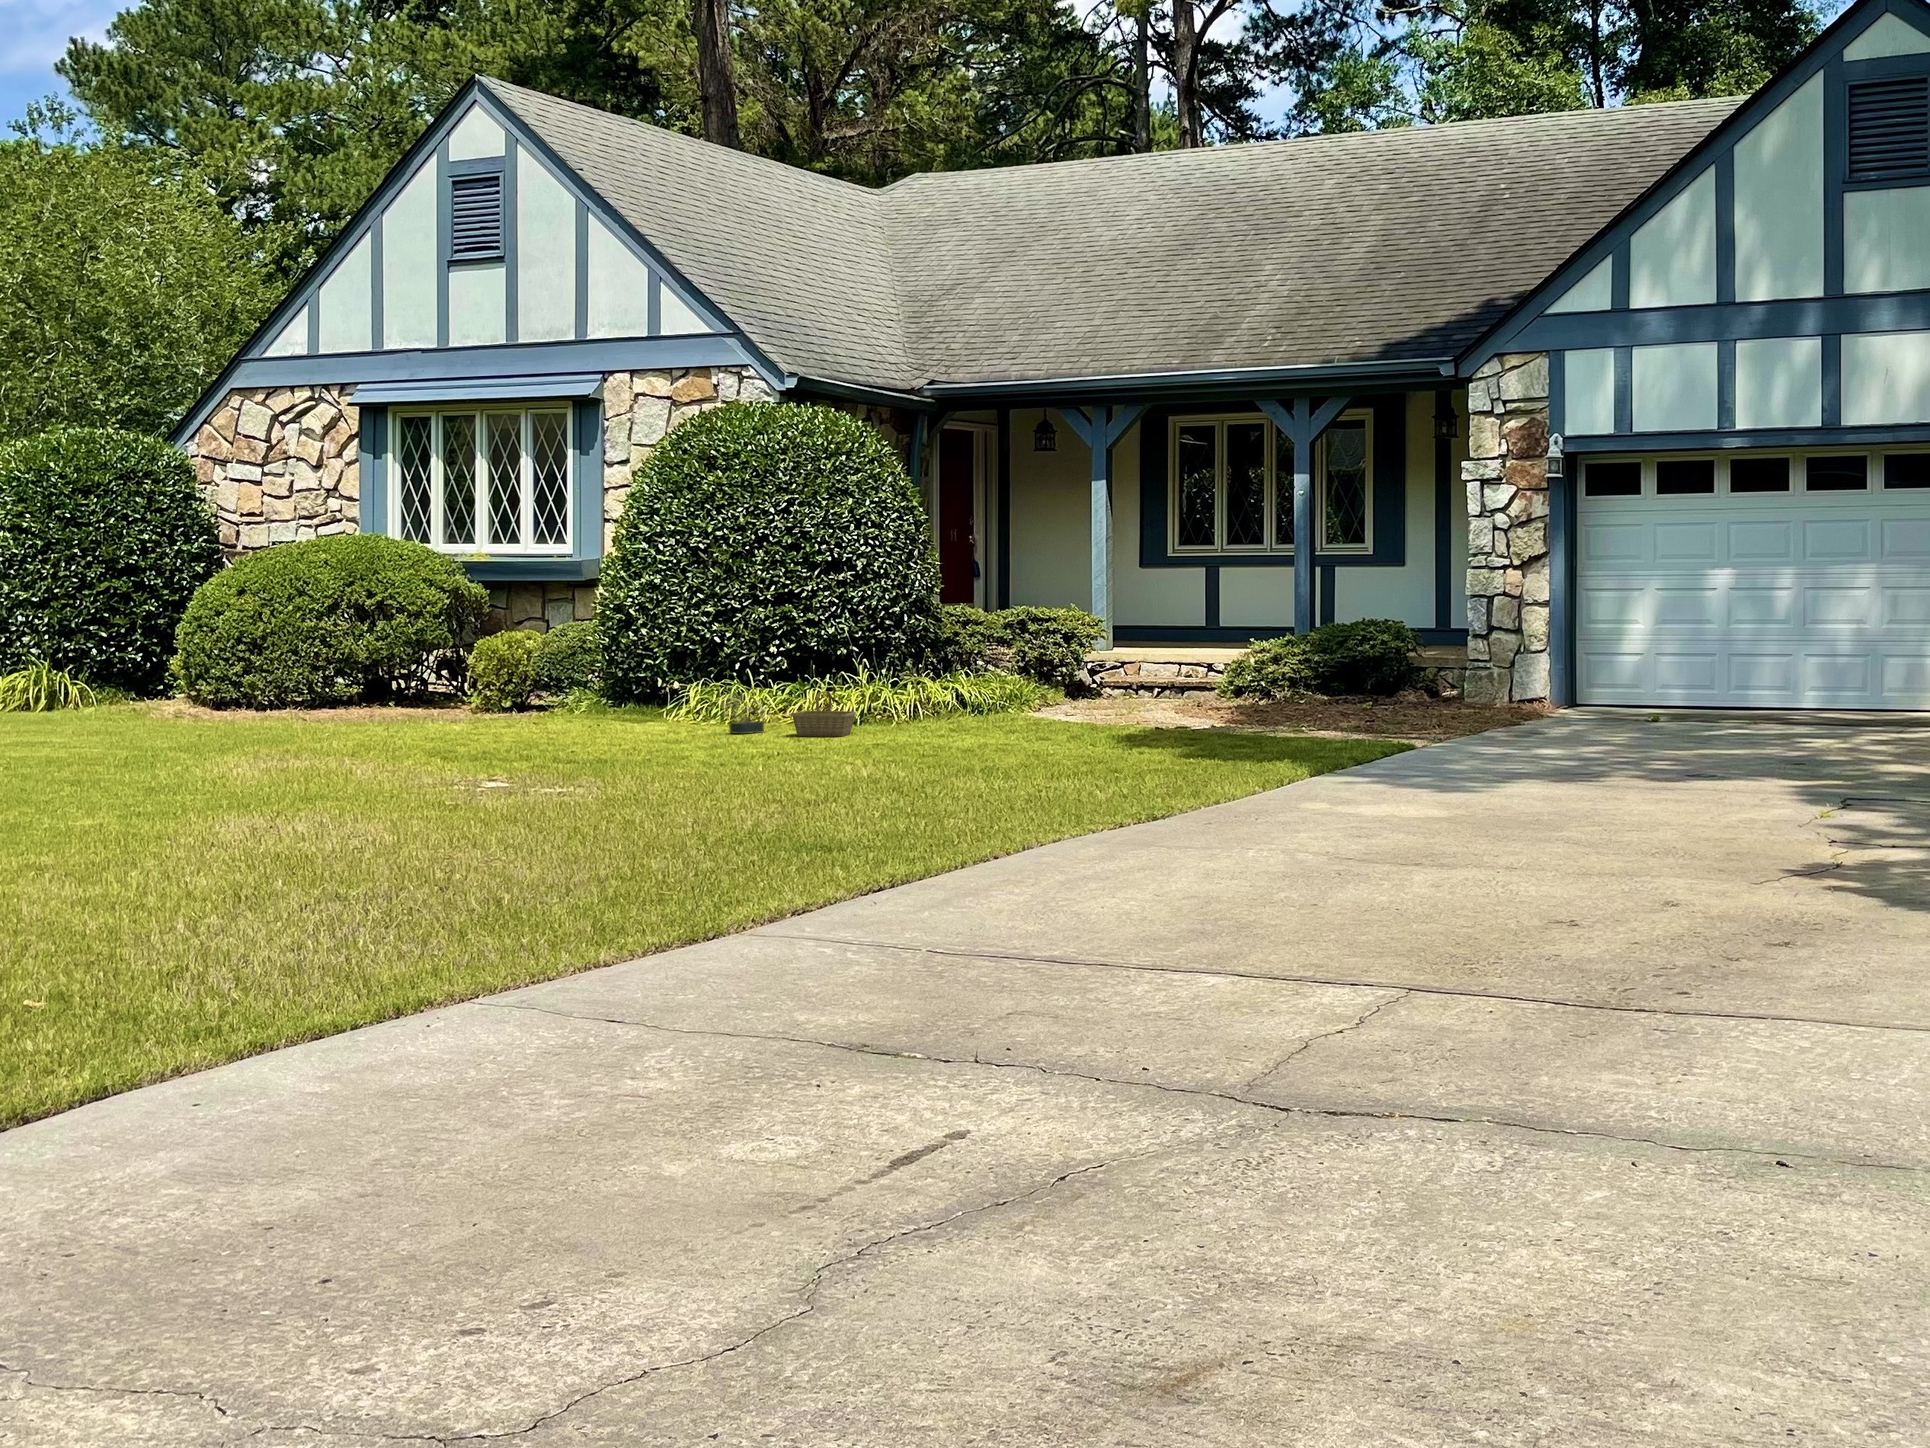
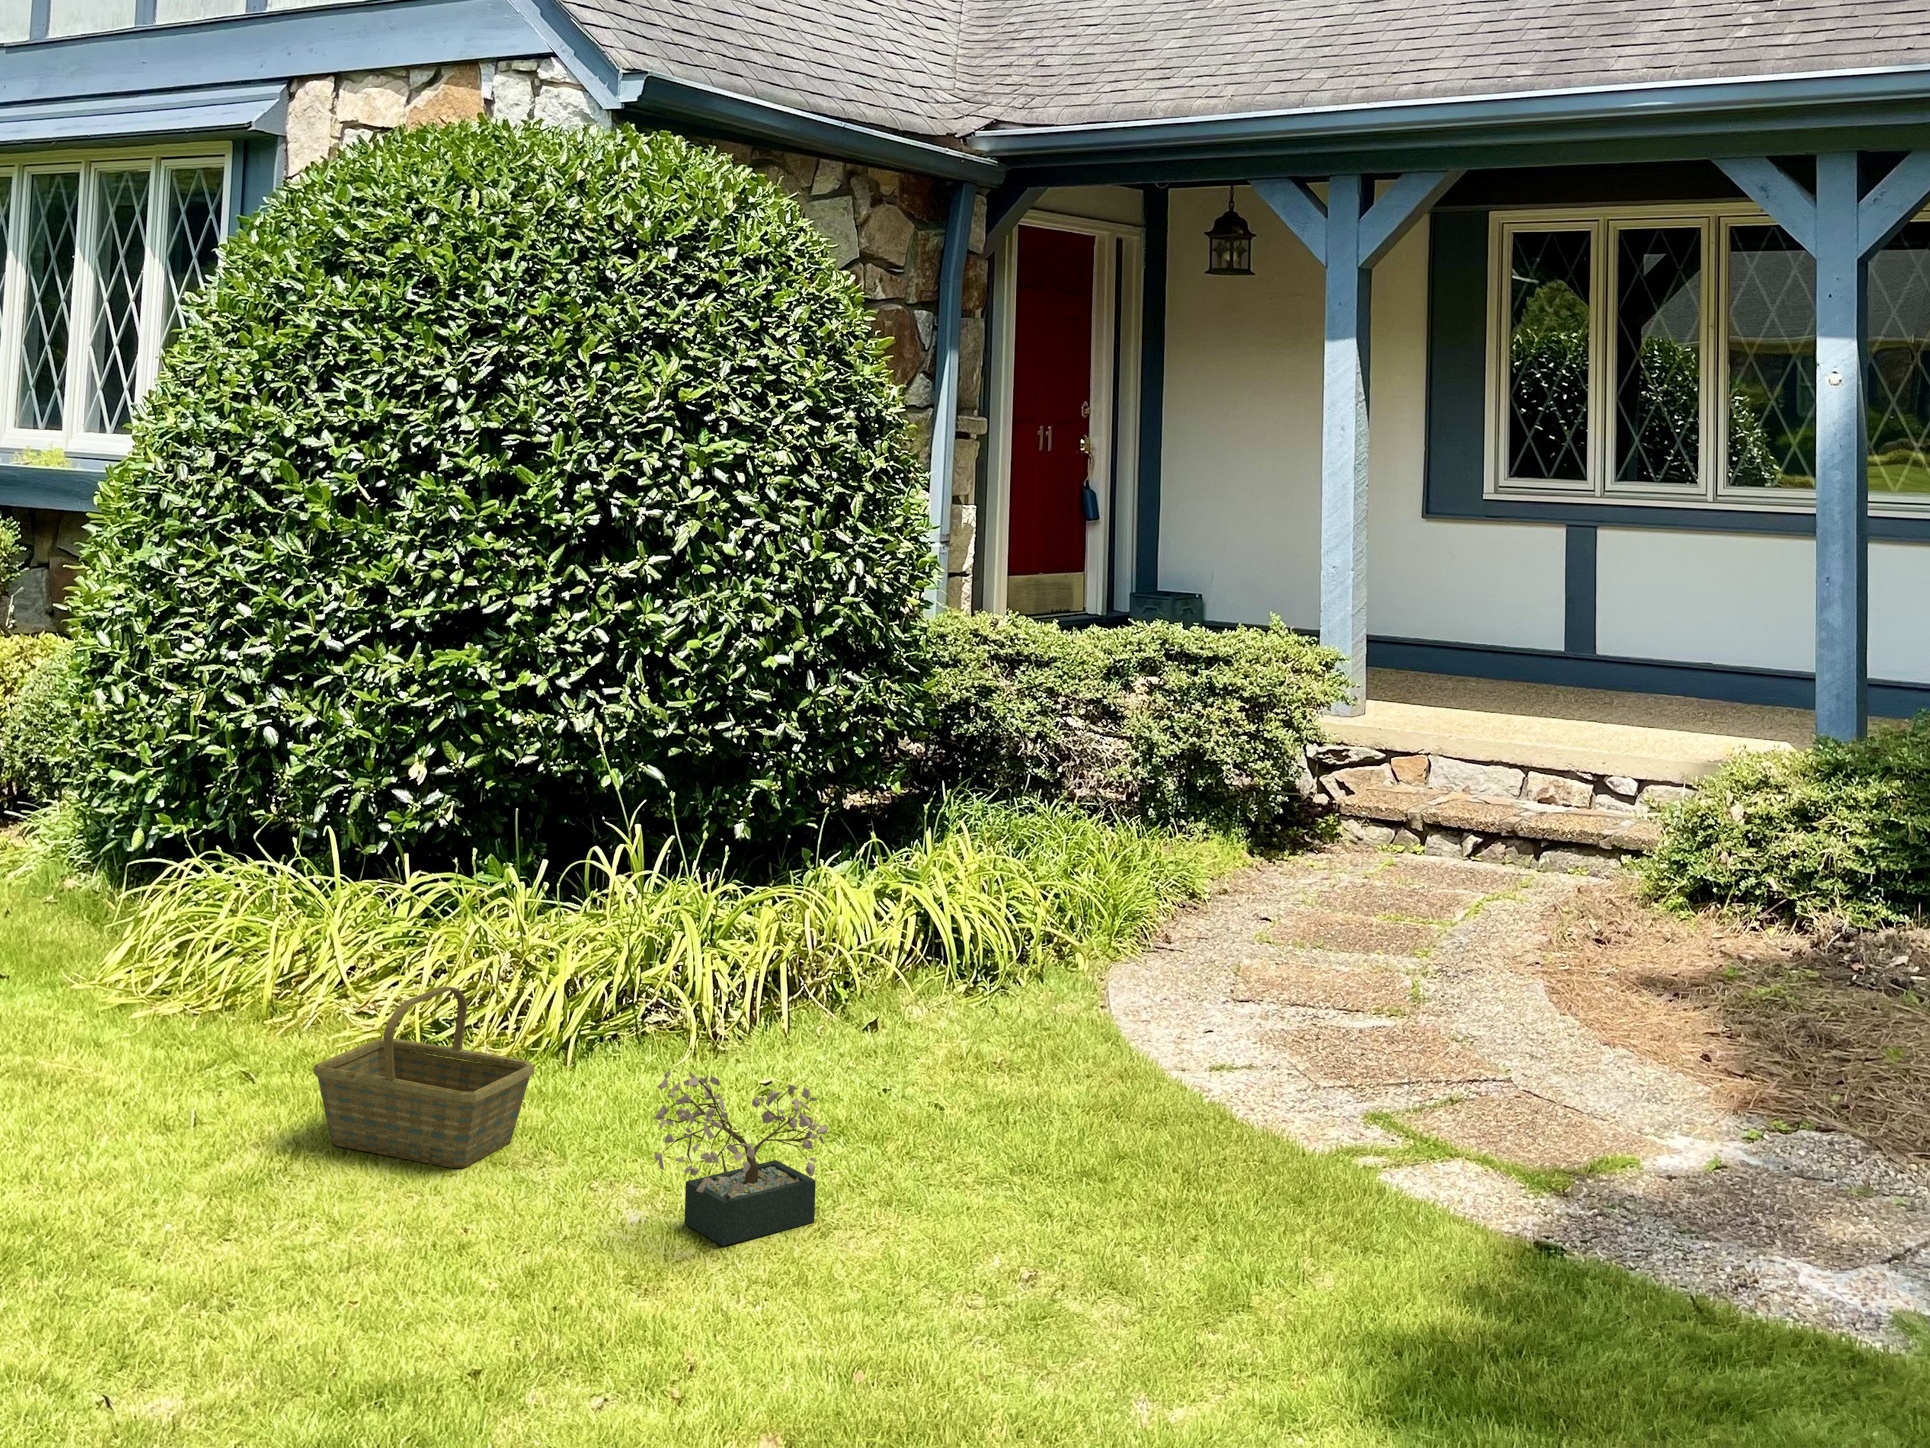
decorative plant: present [722,695,765,734] -> present [654,1071,827,1246]

